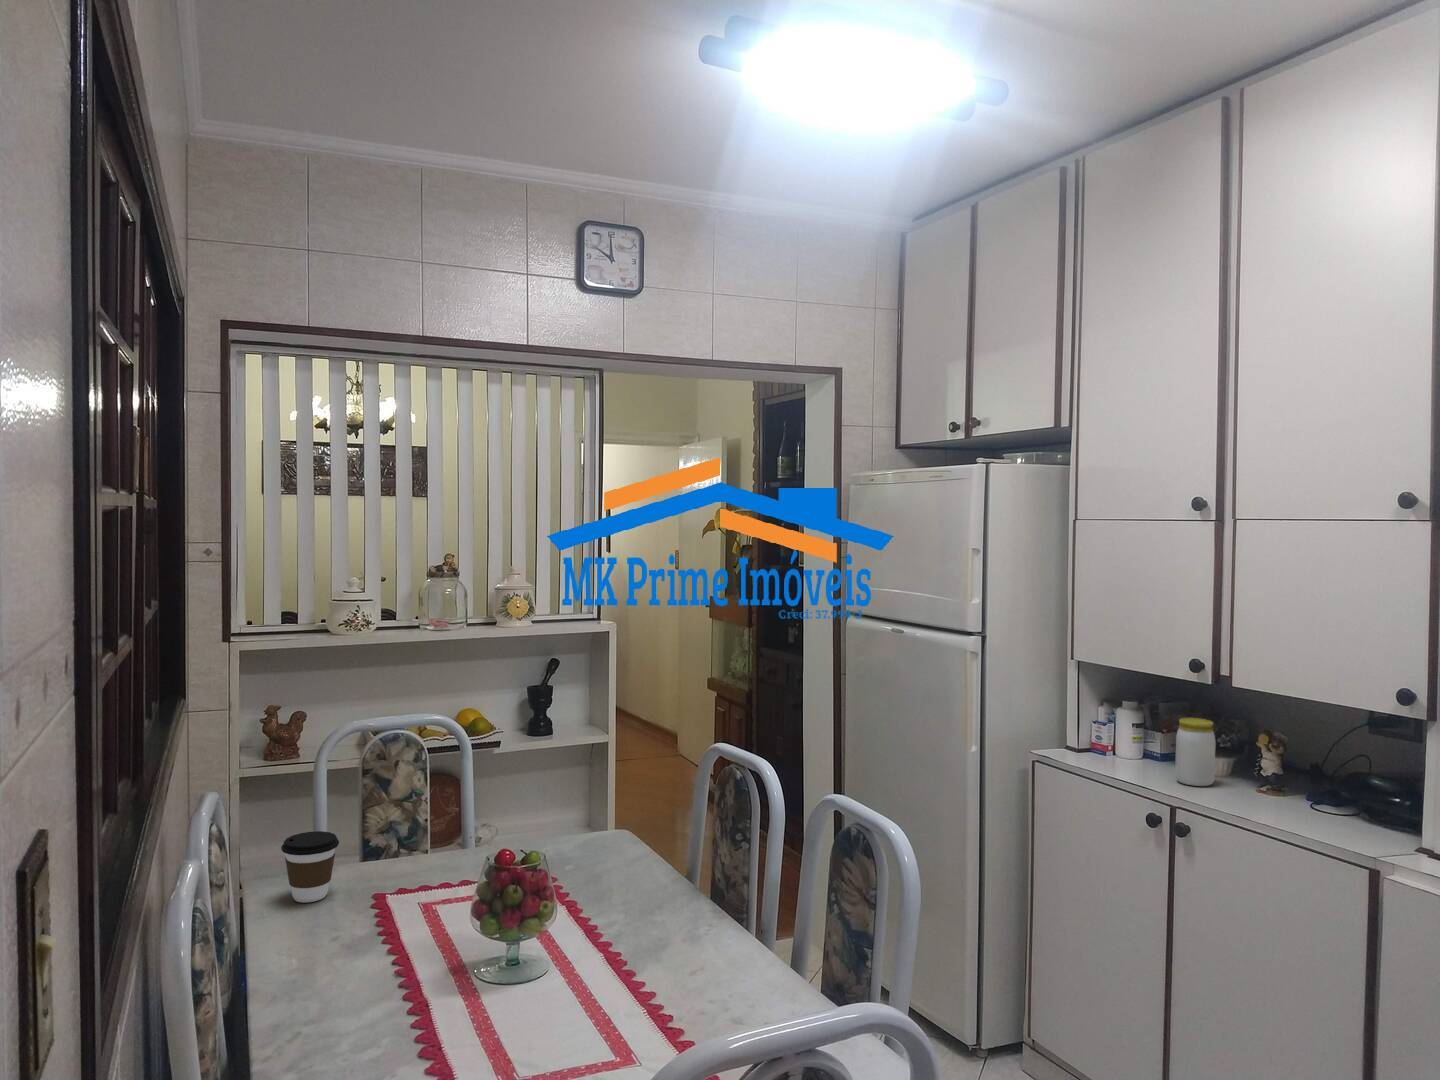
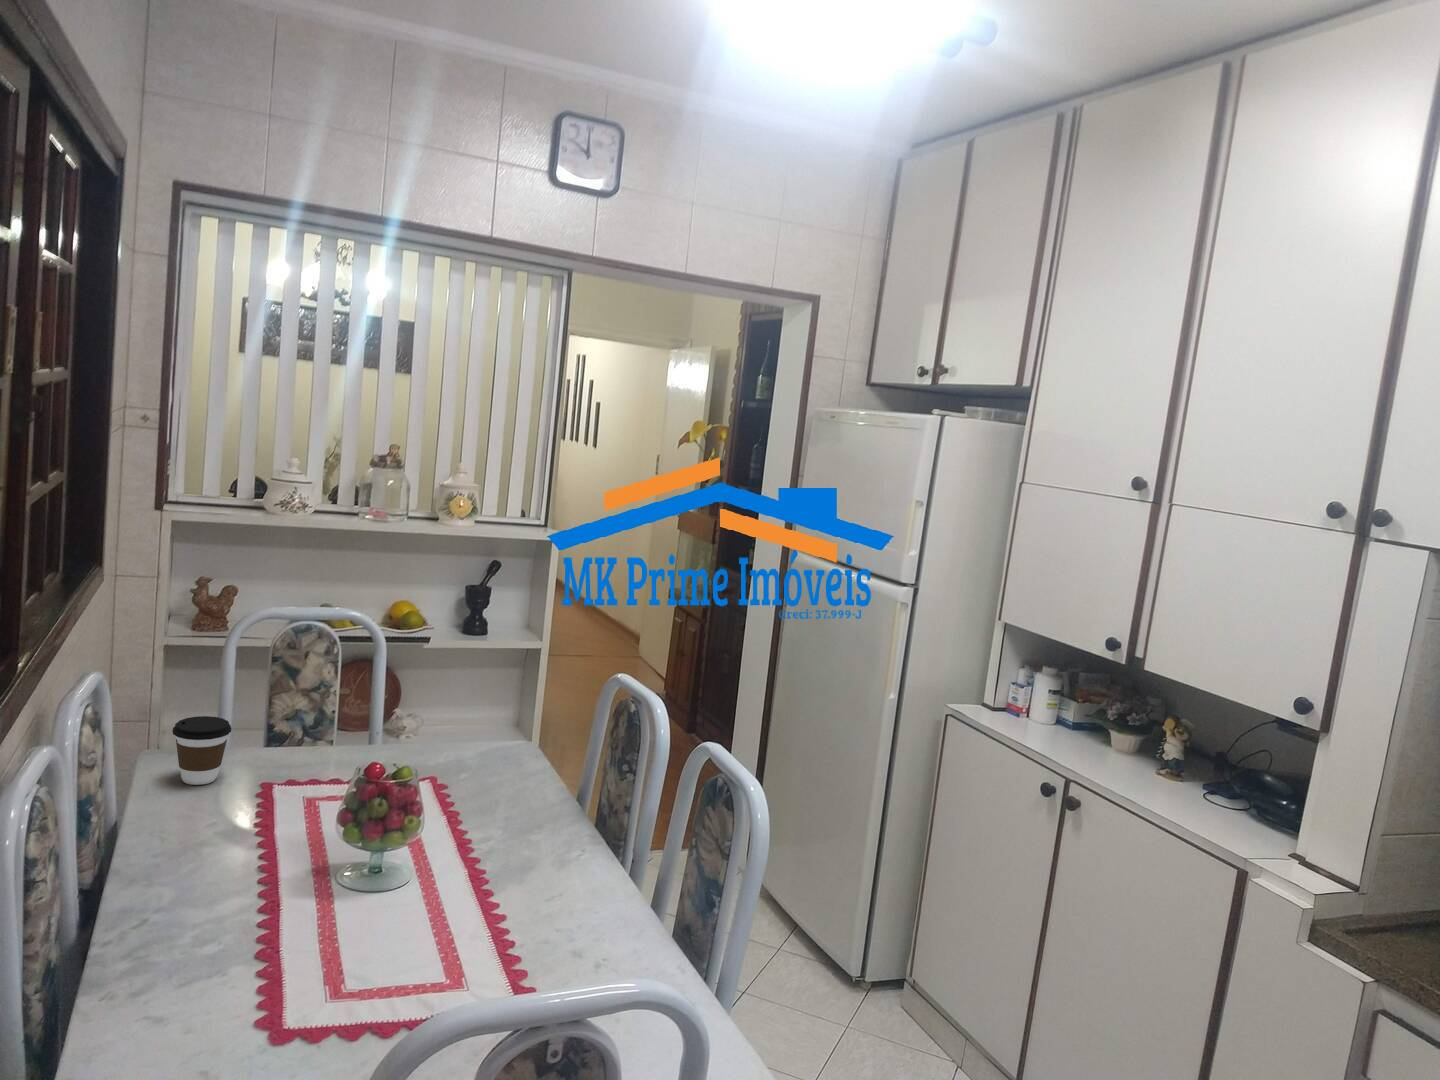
jar: present [1175,718,1216,786] -> none [1078,695,1123,764]

